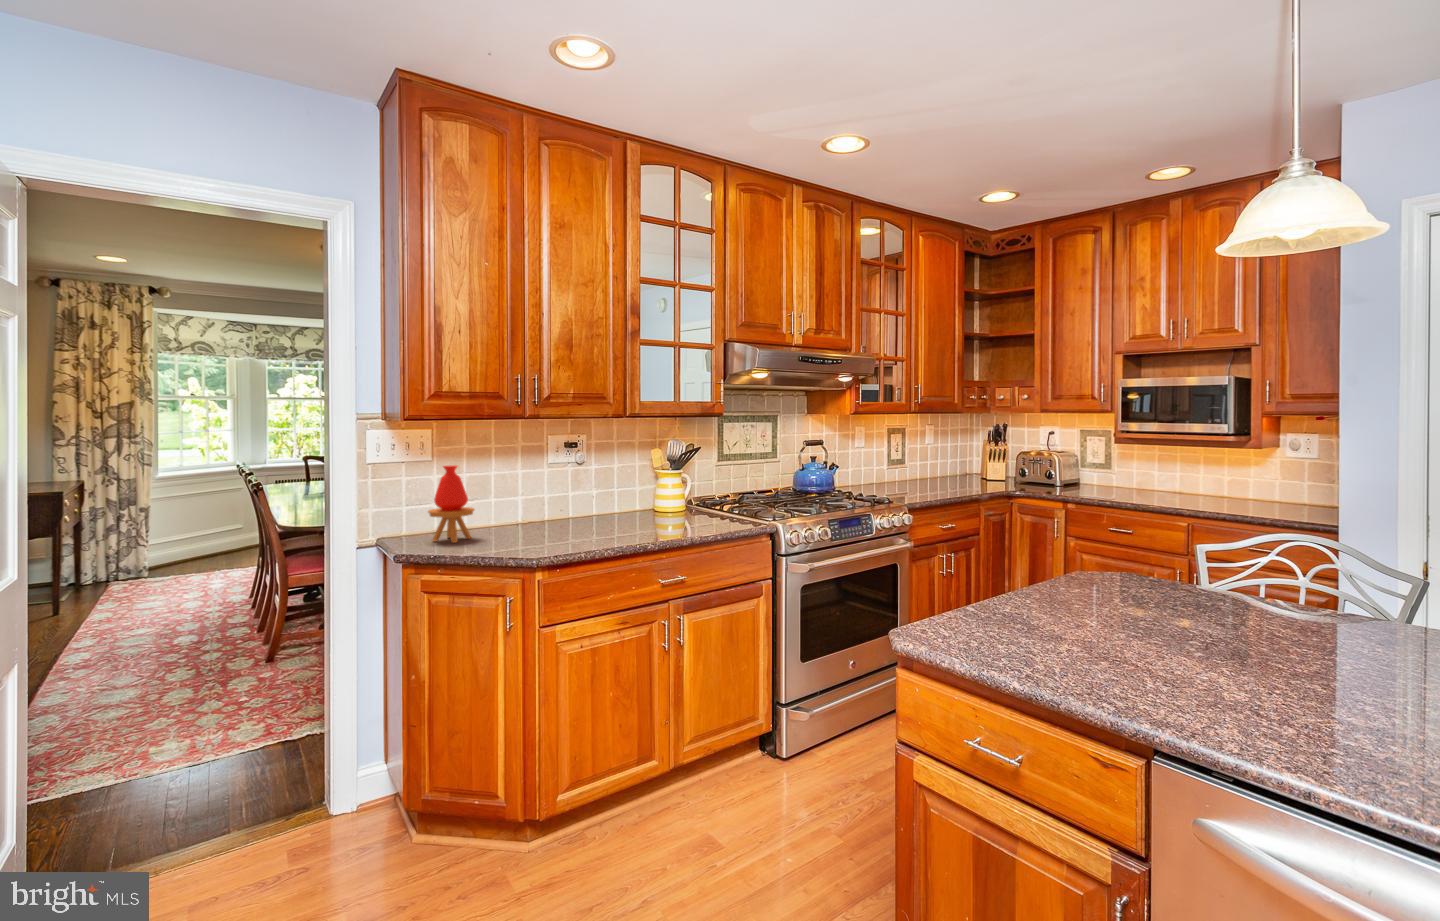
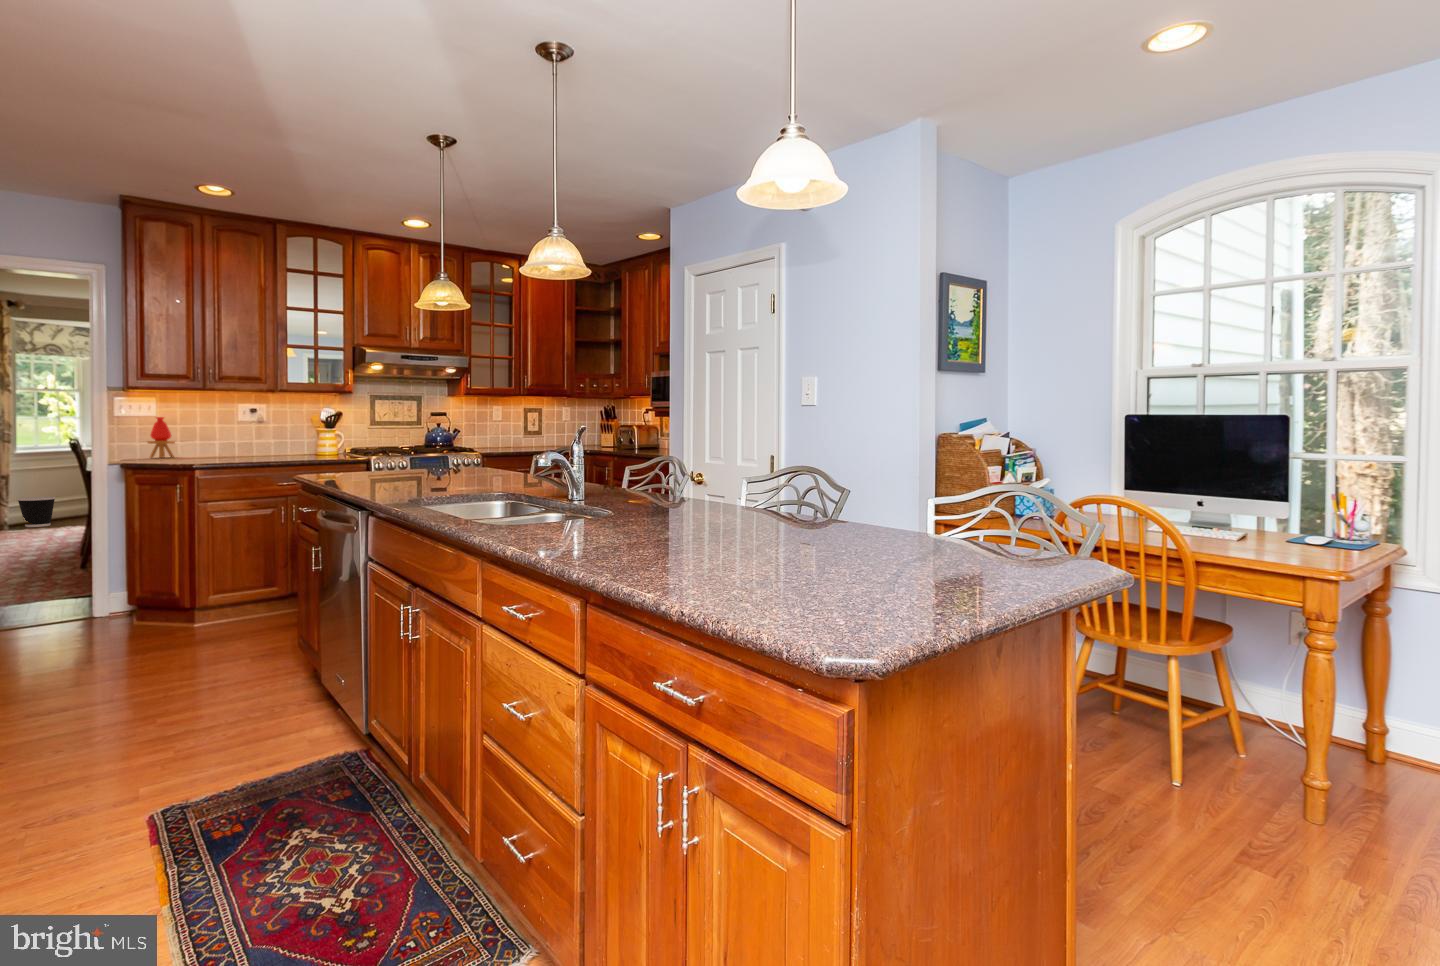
wastebasket: none [159,531,205,572] -> present [17,496,56,527]

